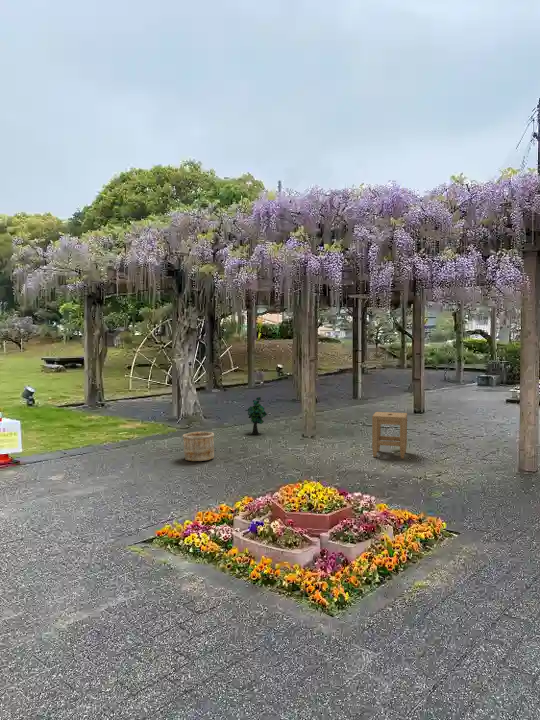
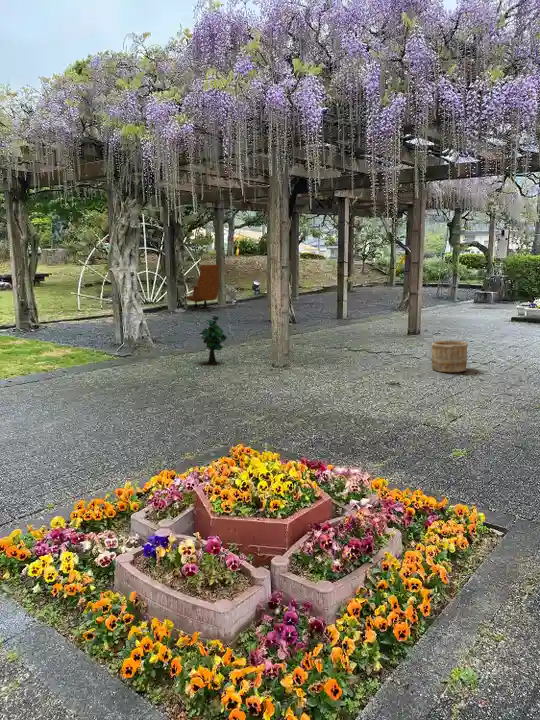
lounge chair: none [222,352,252,392] -> present [187,265,219,312]
stool: present [372,412,407,459] -> none [361,334,408,397]
wooden bucket: present [182,432,214,461] -> present [431,340,468,372]

